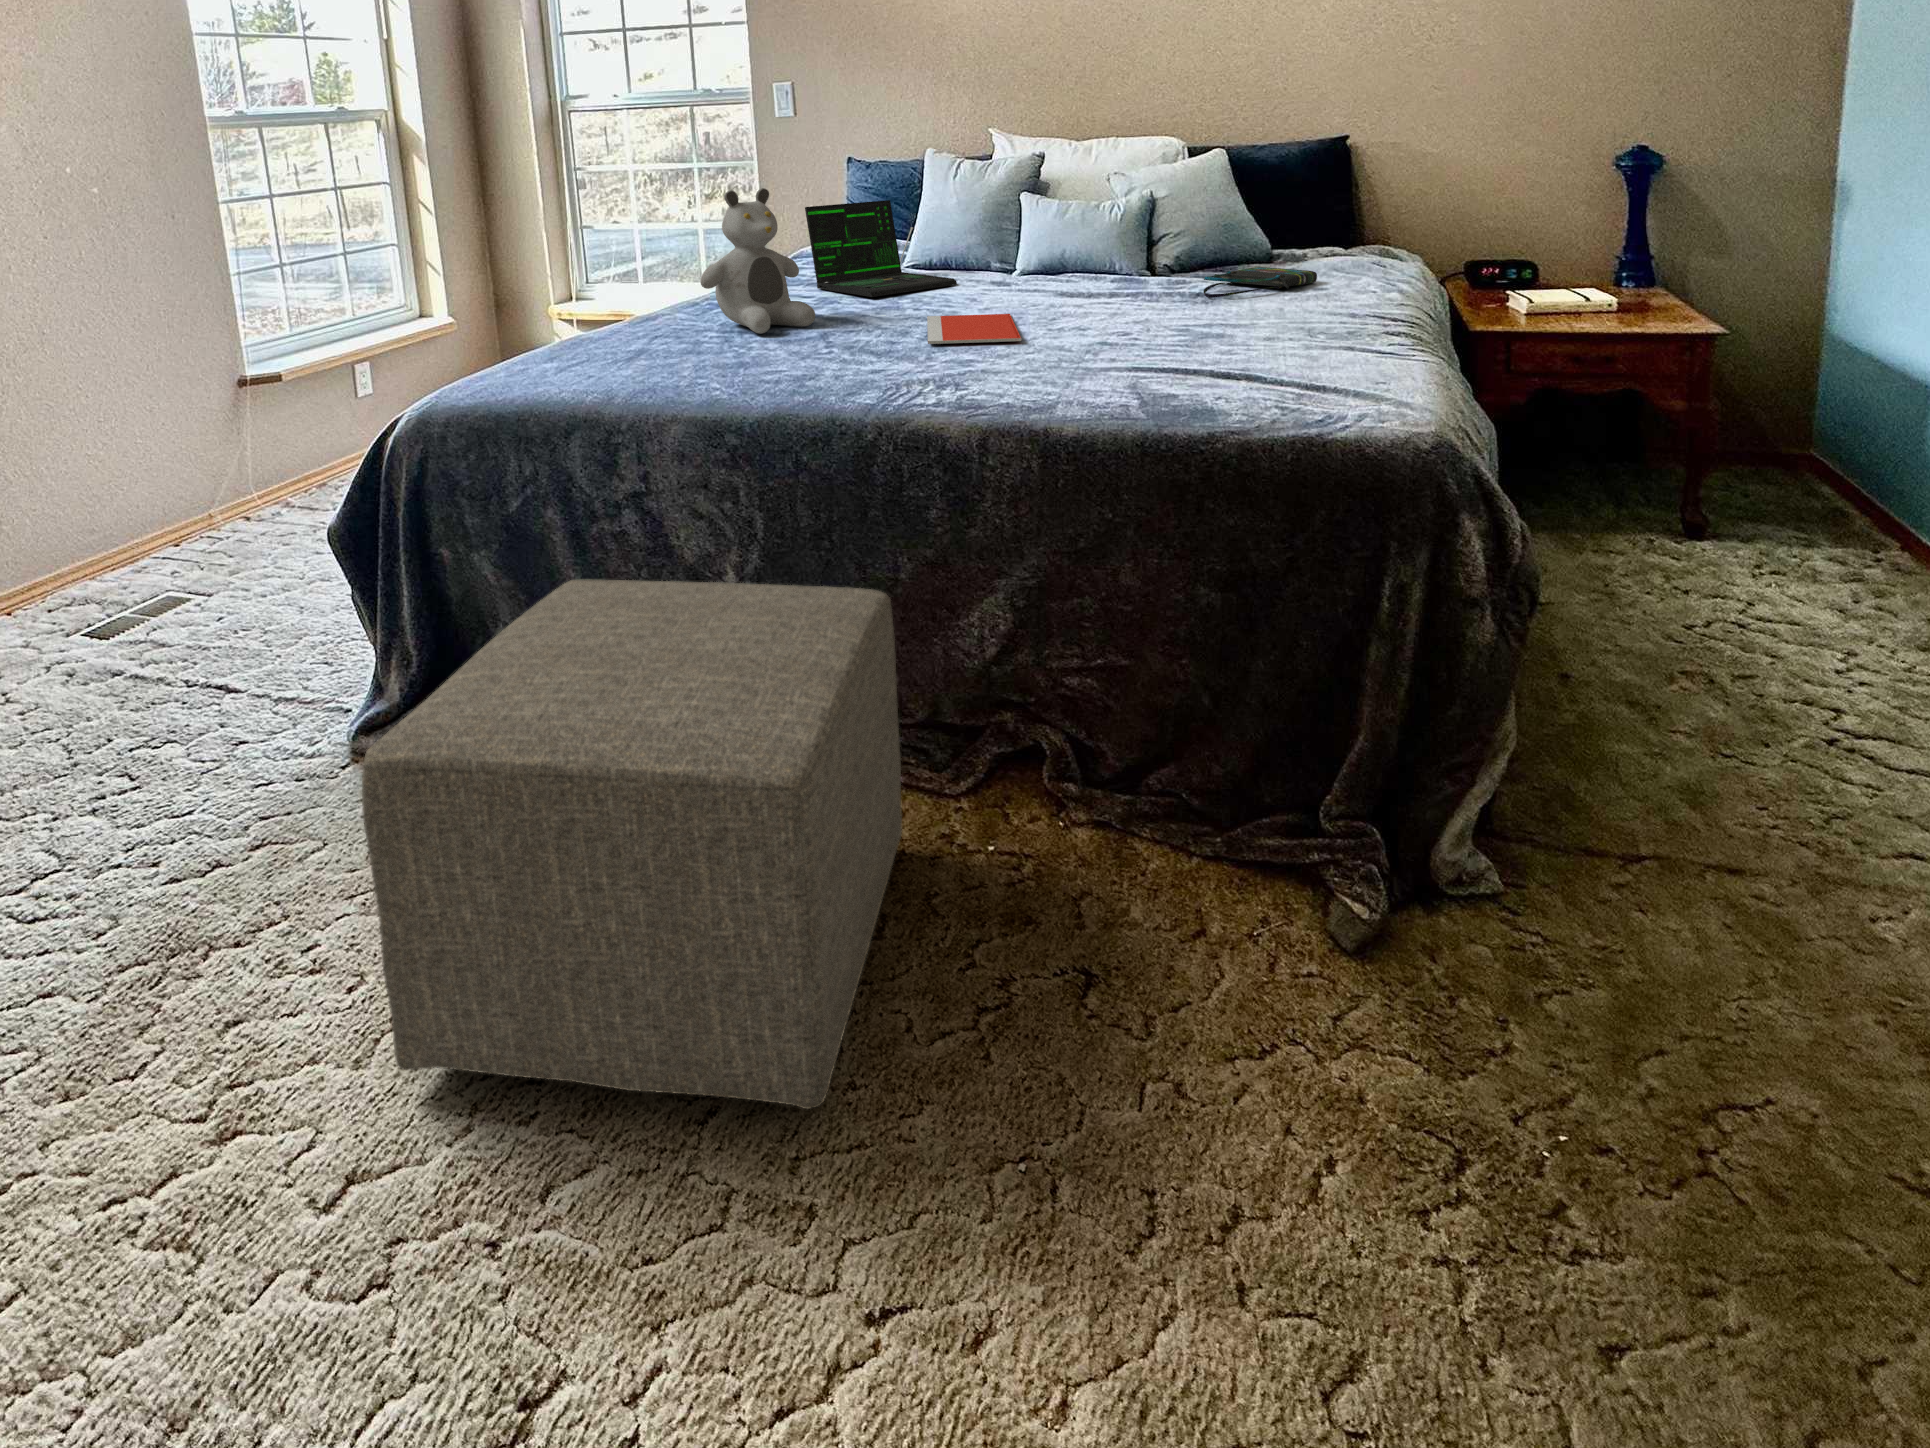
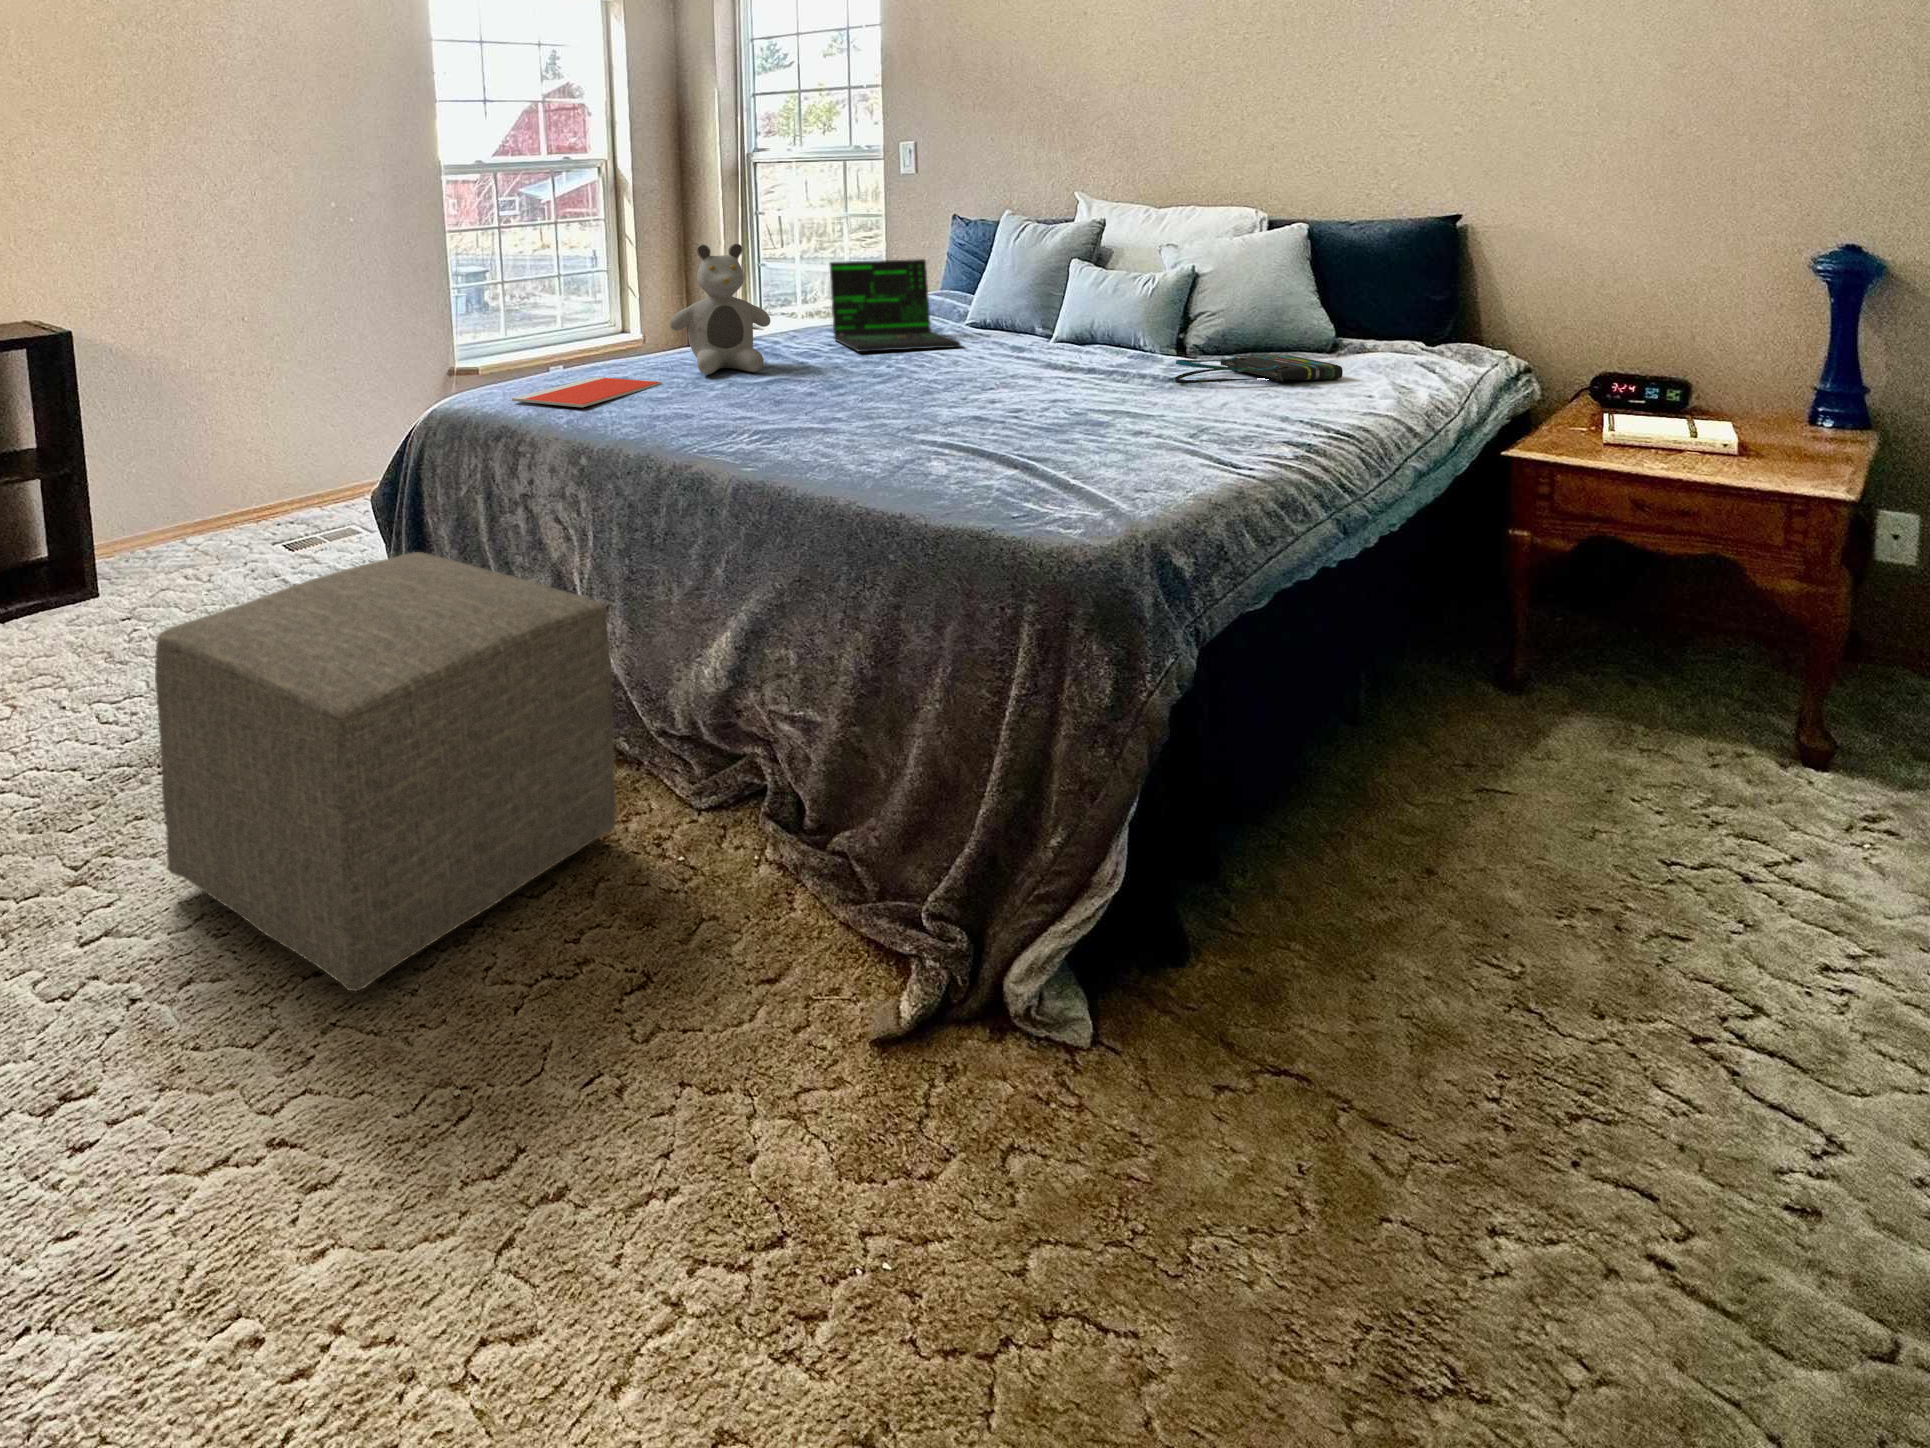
notebook: present [927,314,1021,344] -> present [512,377,662,407]

